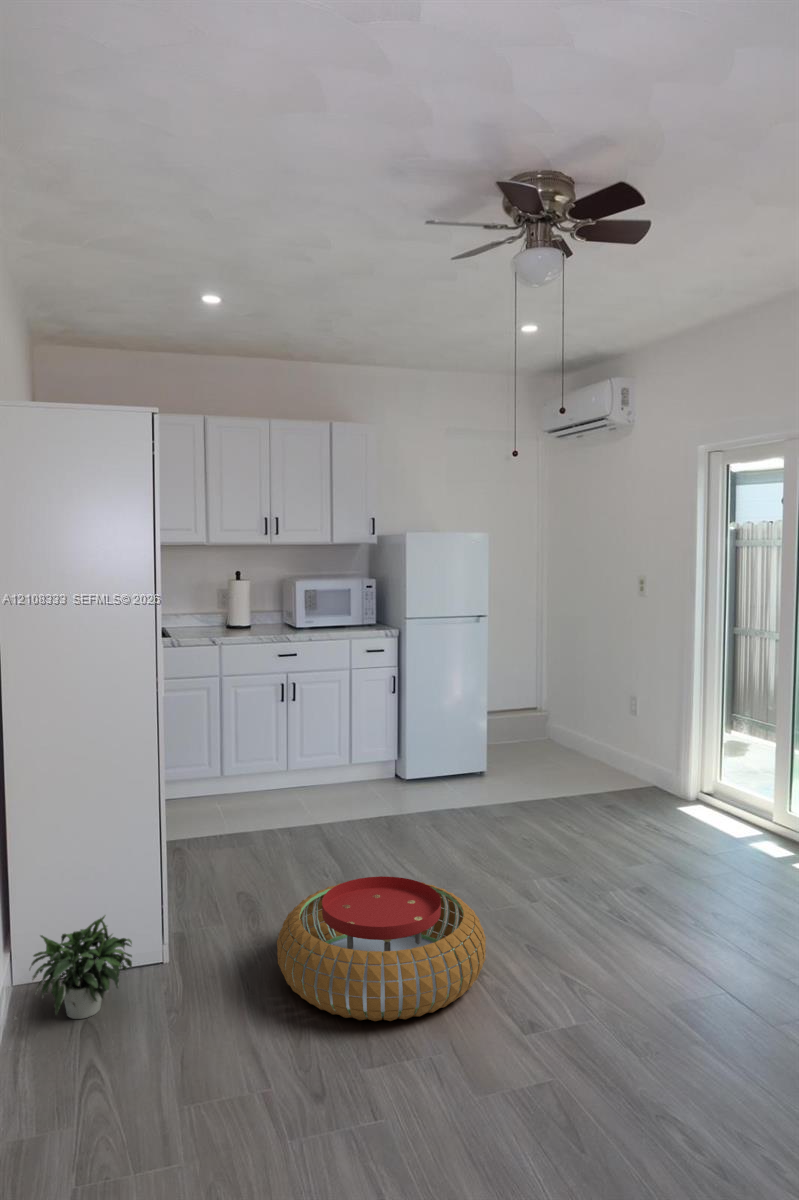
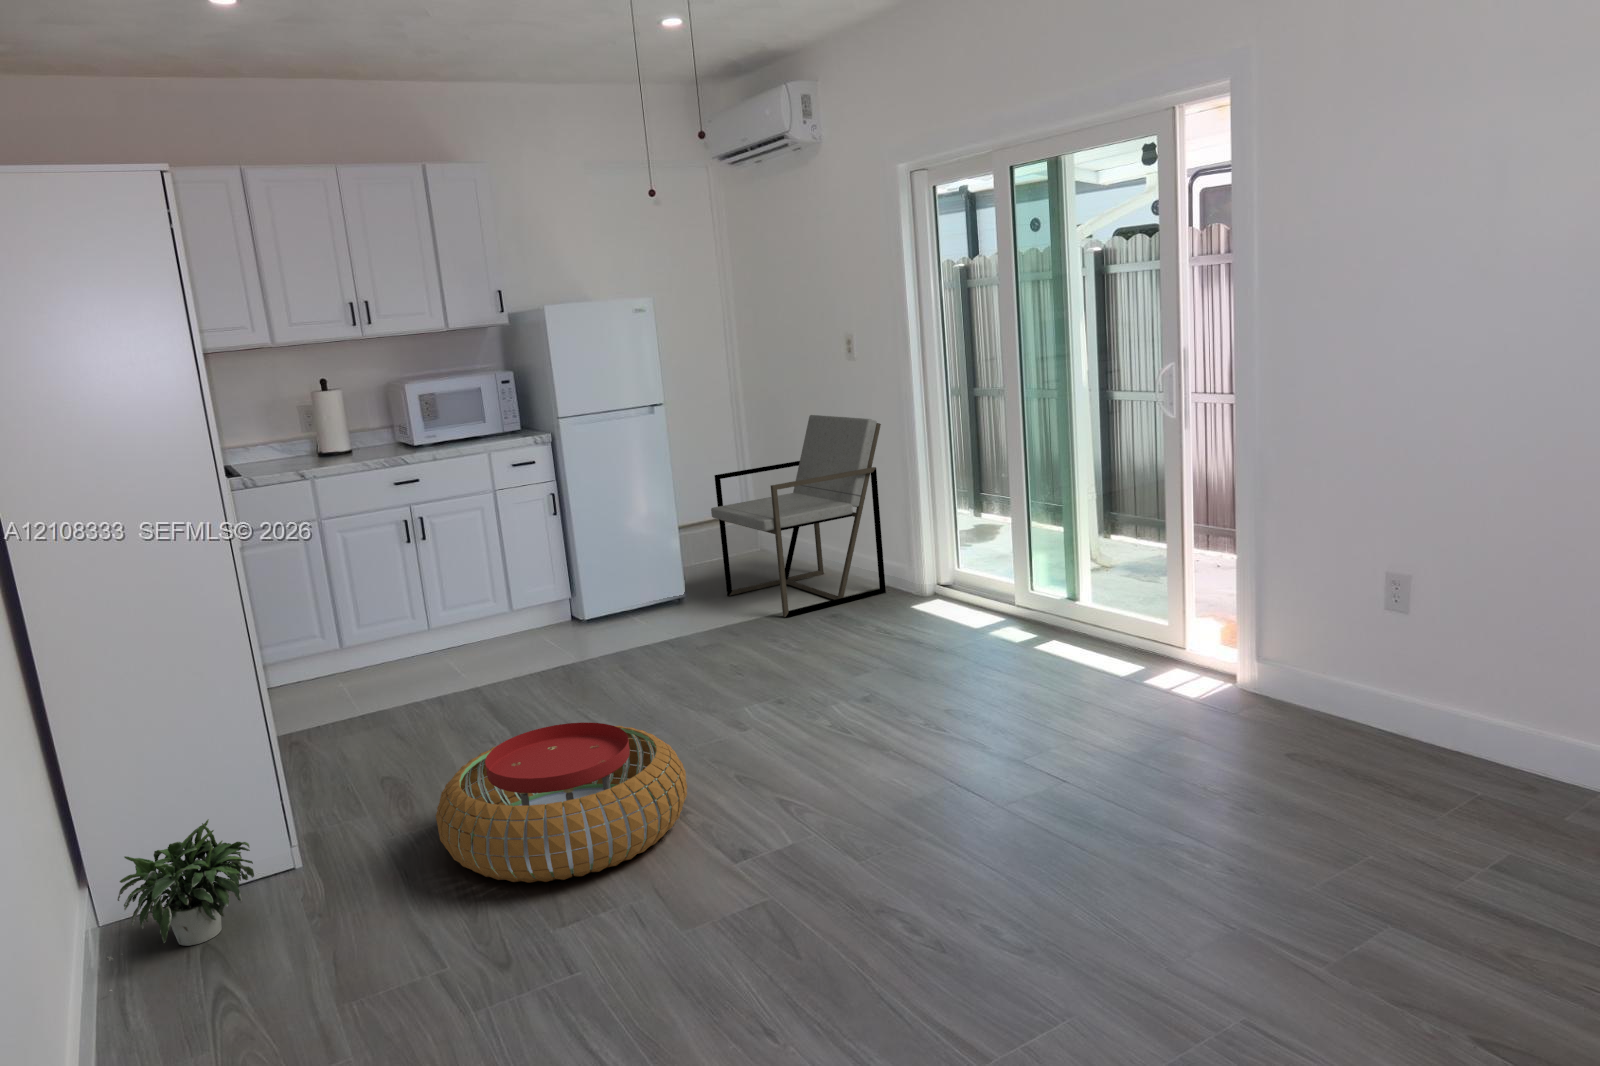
armchair: none [515,636,664,801] -> present [711,415,886,617]

